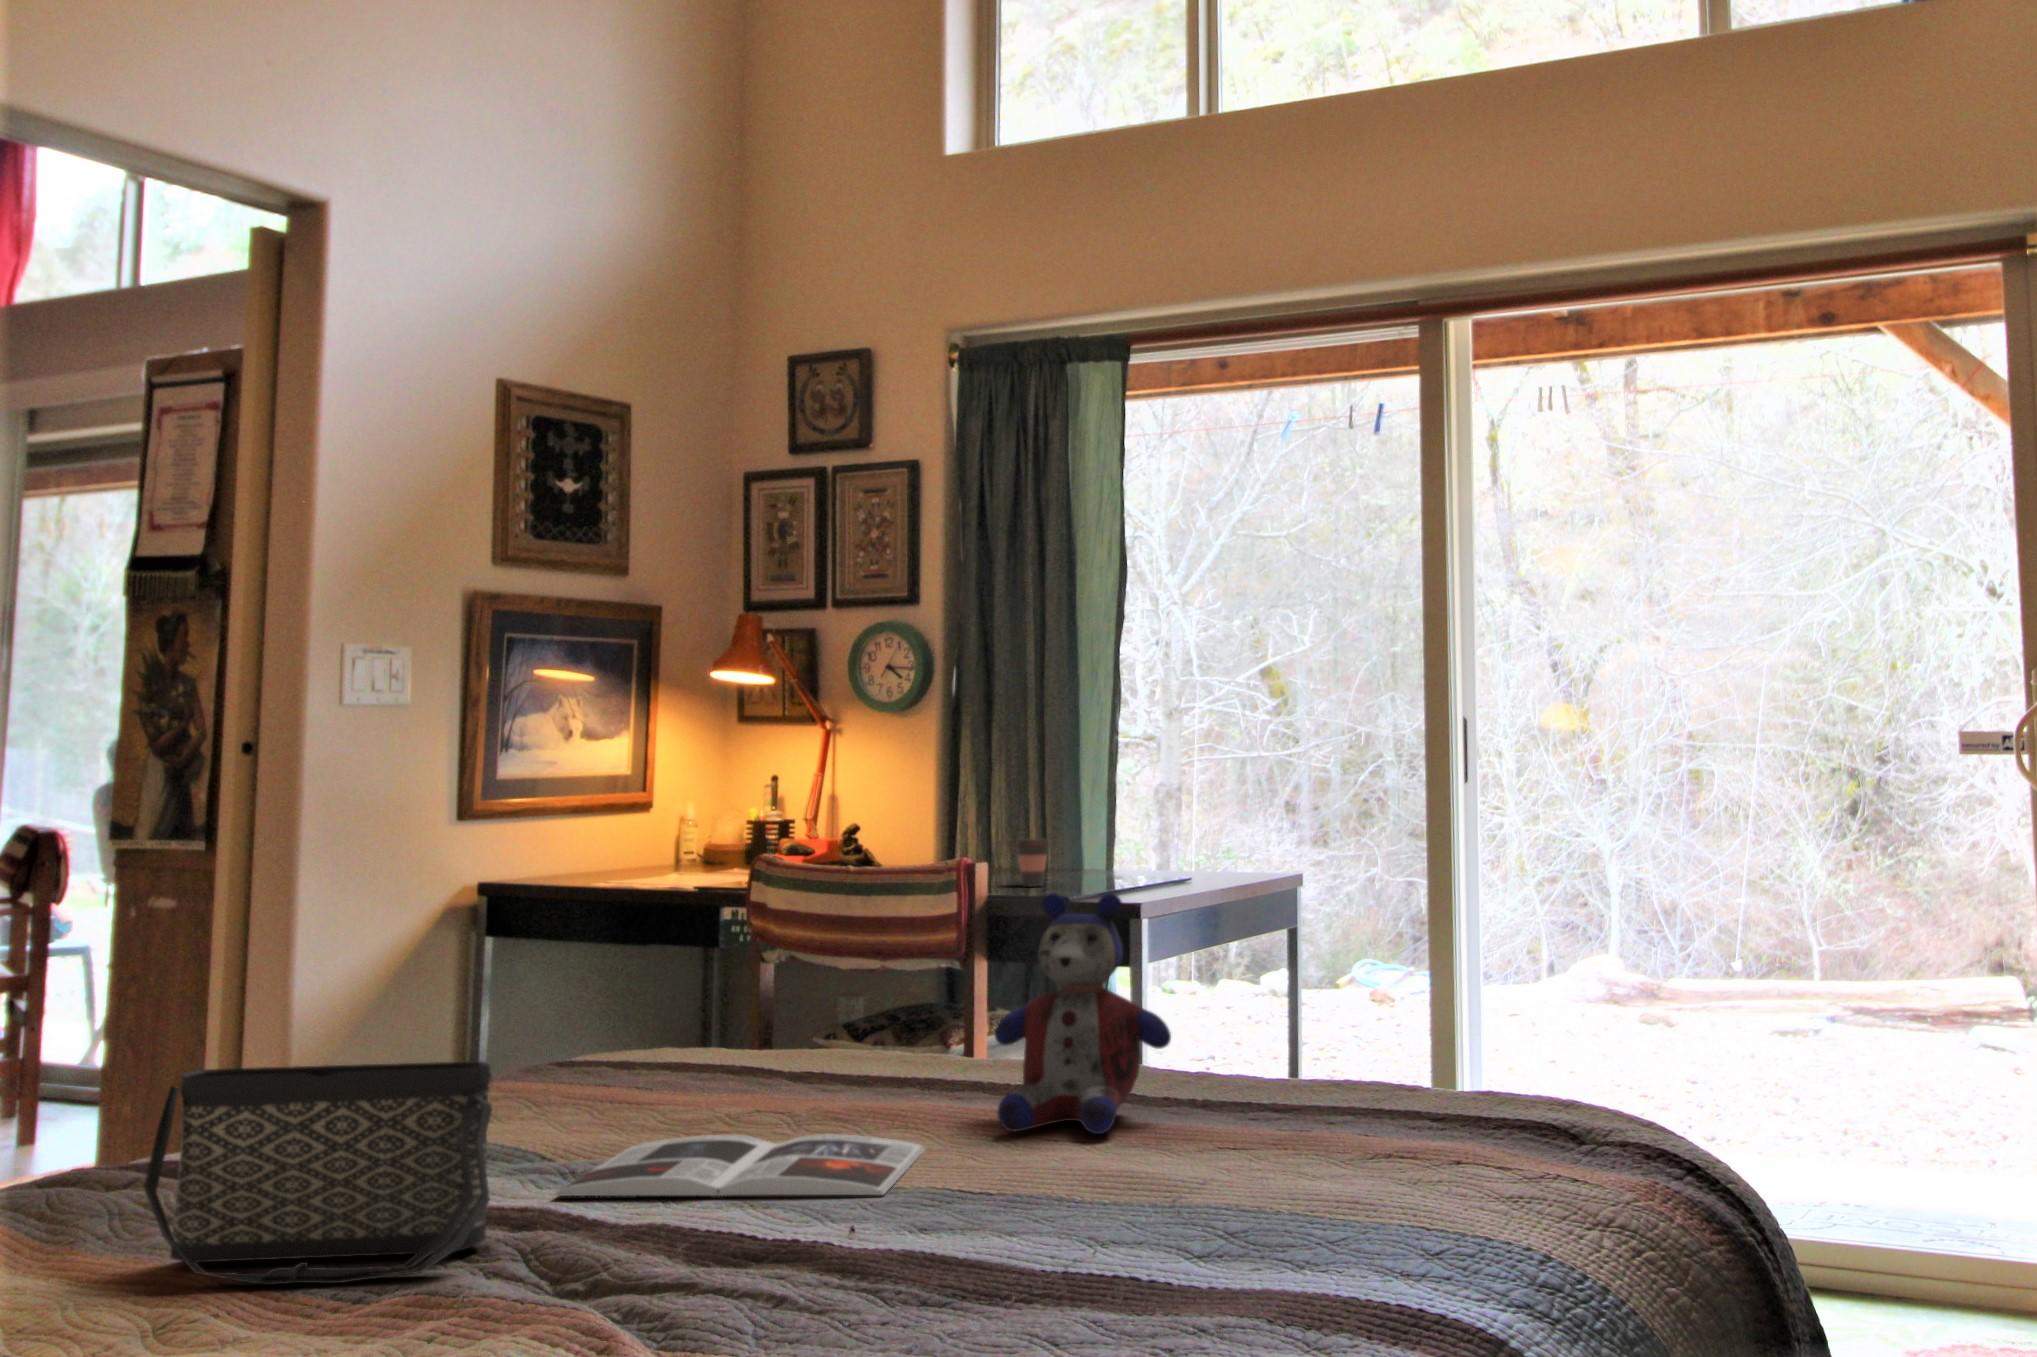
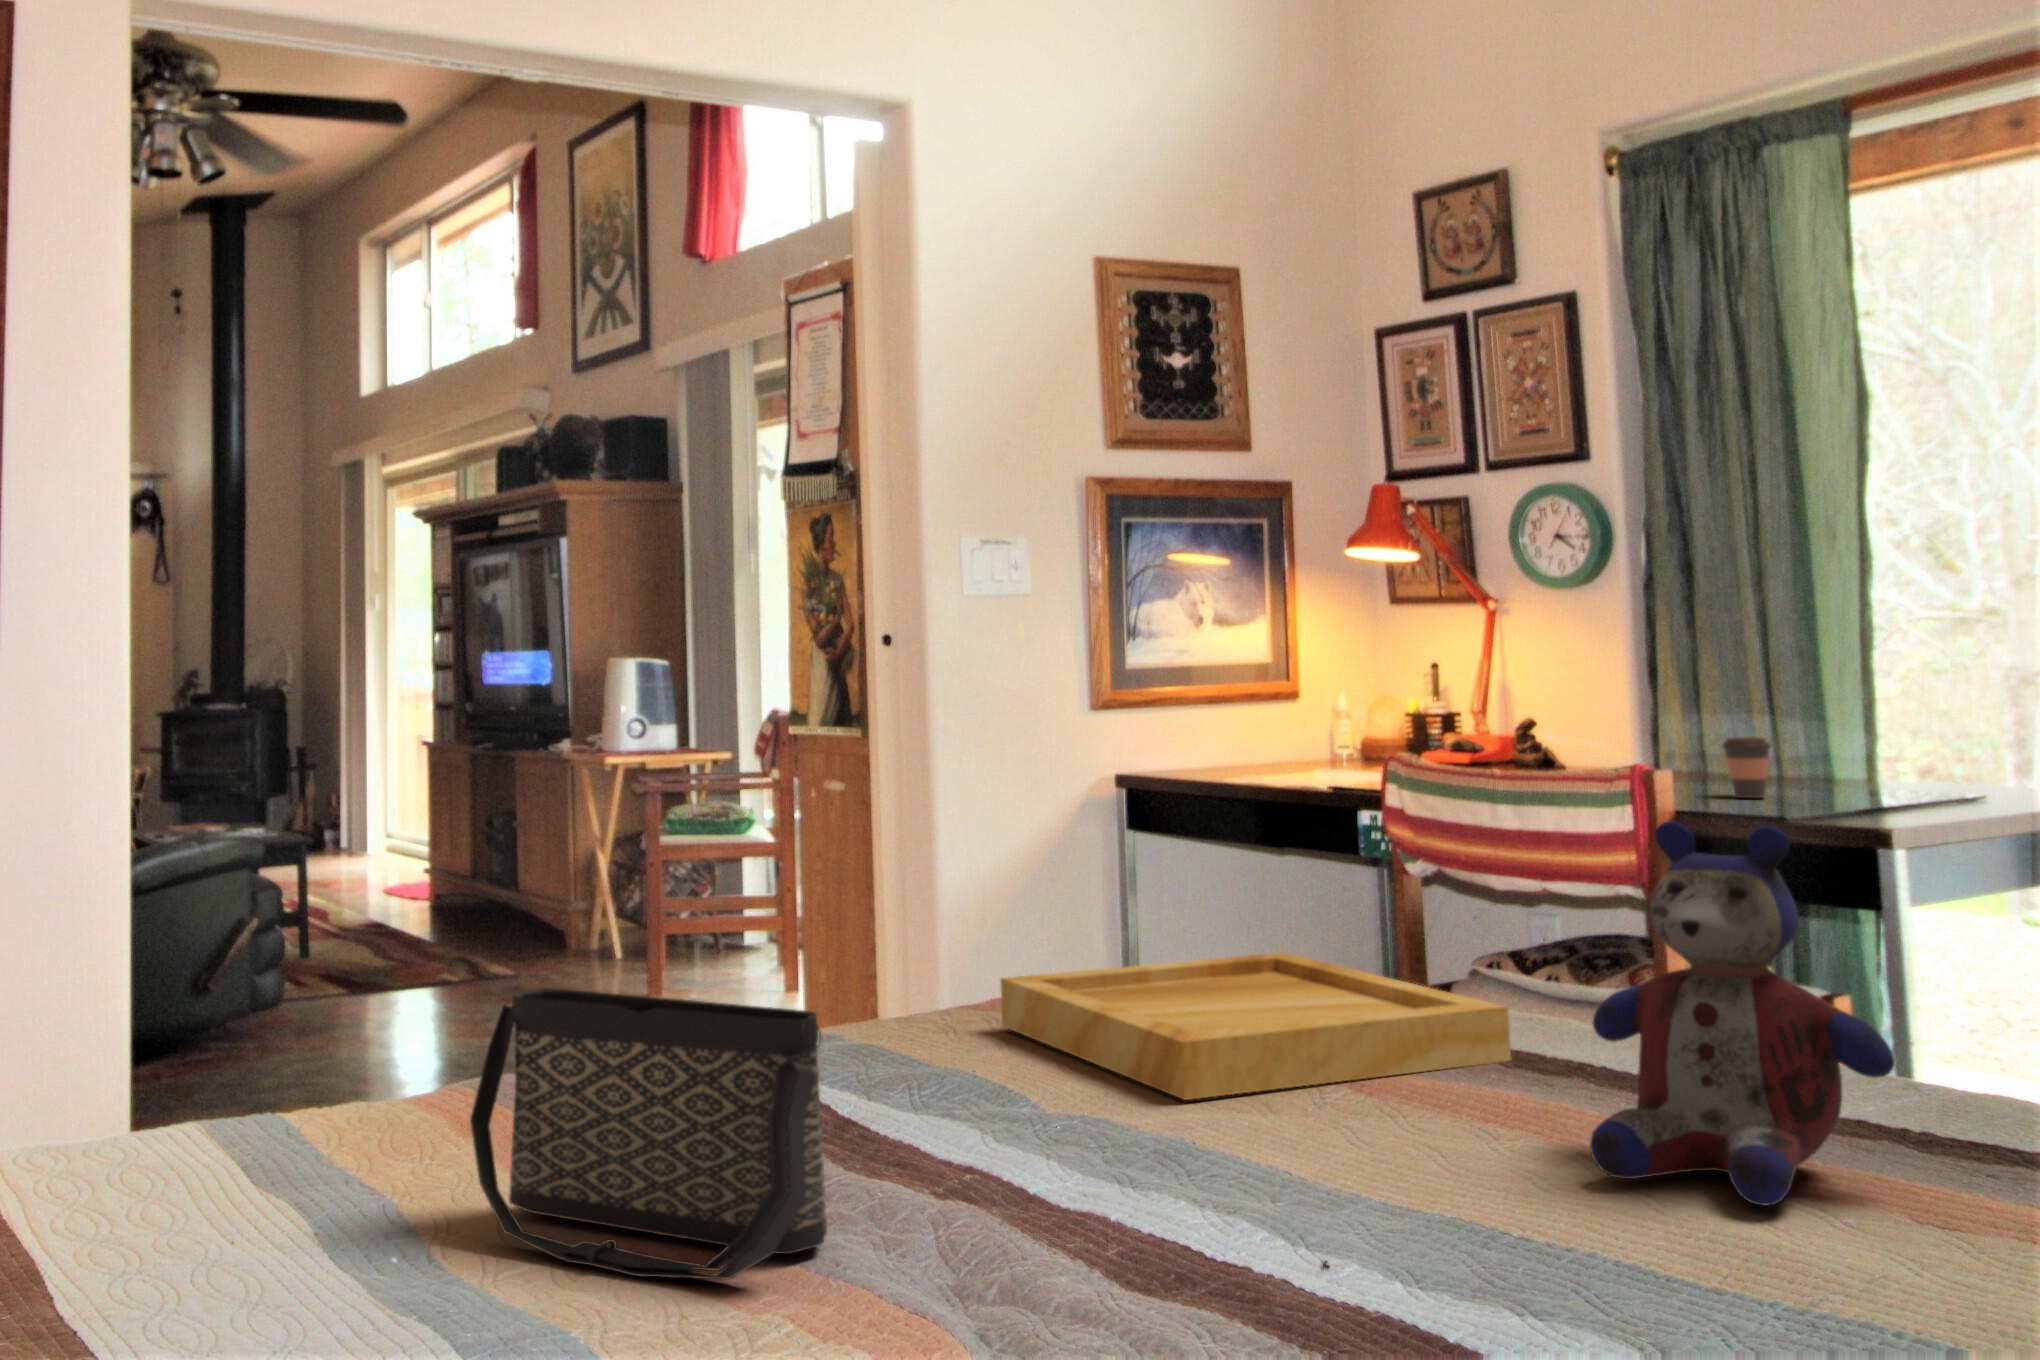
tray: none [506,1018,917,1126] -> present [1000,952,1511,1100]
magazine: present [555,1134,925,1196] -> none [951,1118,1474,1265]

